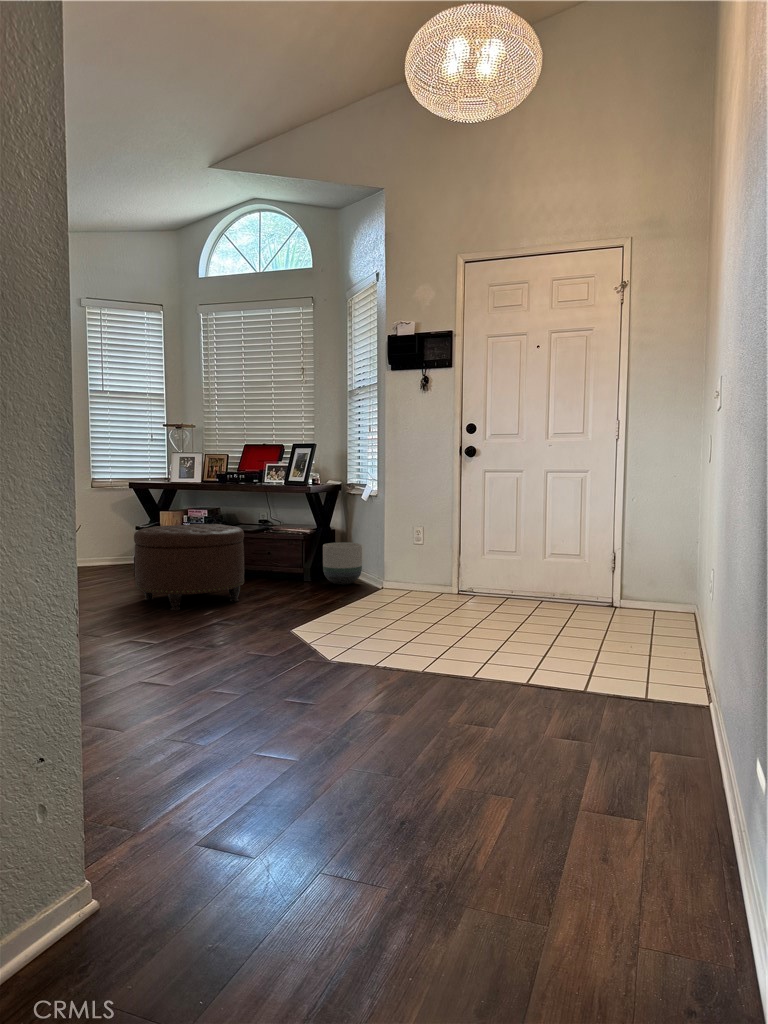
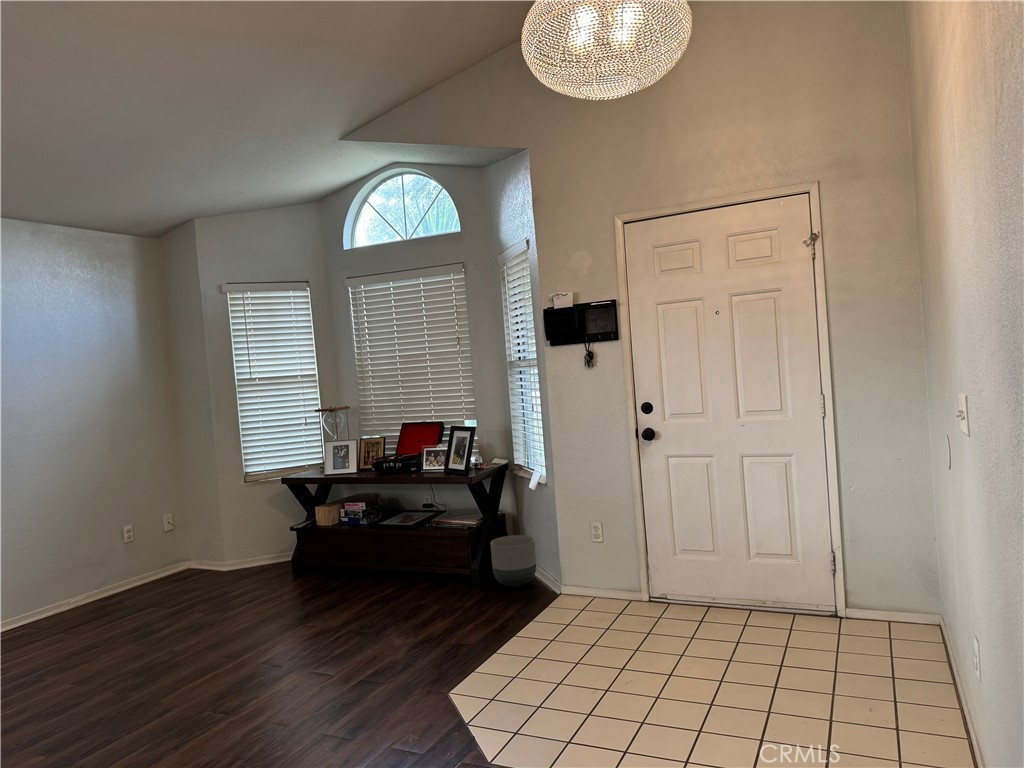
ottoman: present [134,524,244,610] -> none [276,534,402,650]

